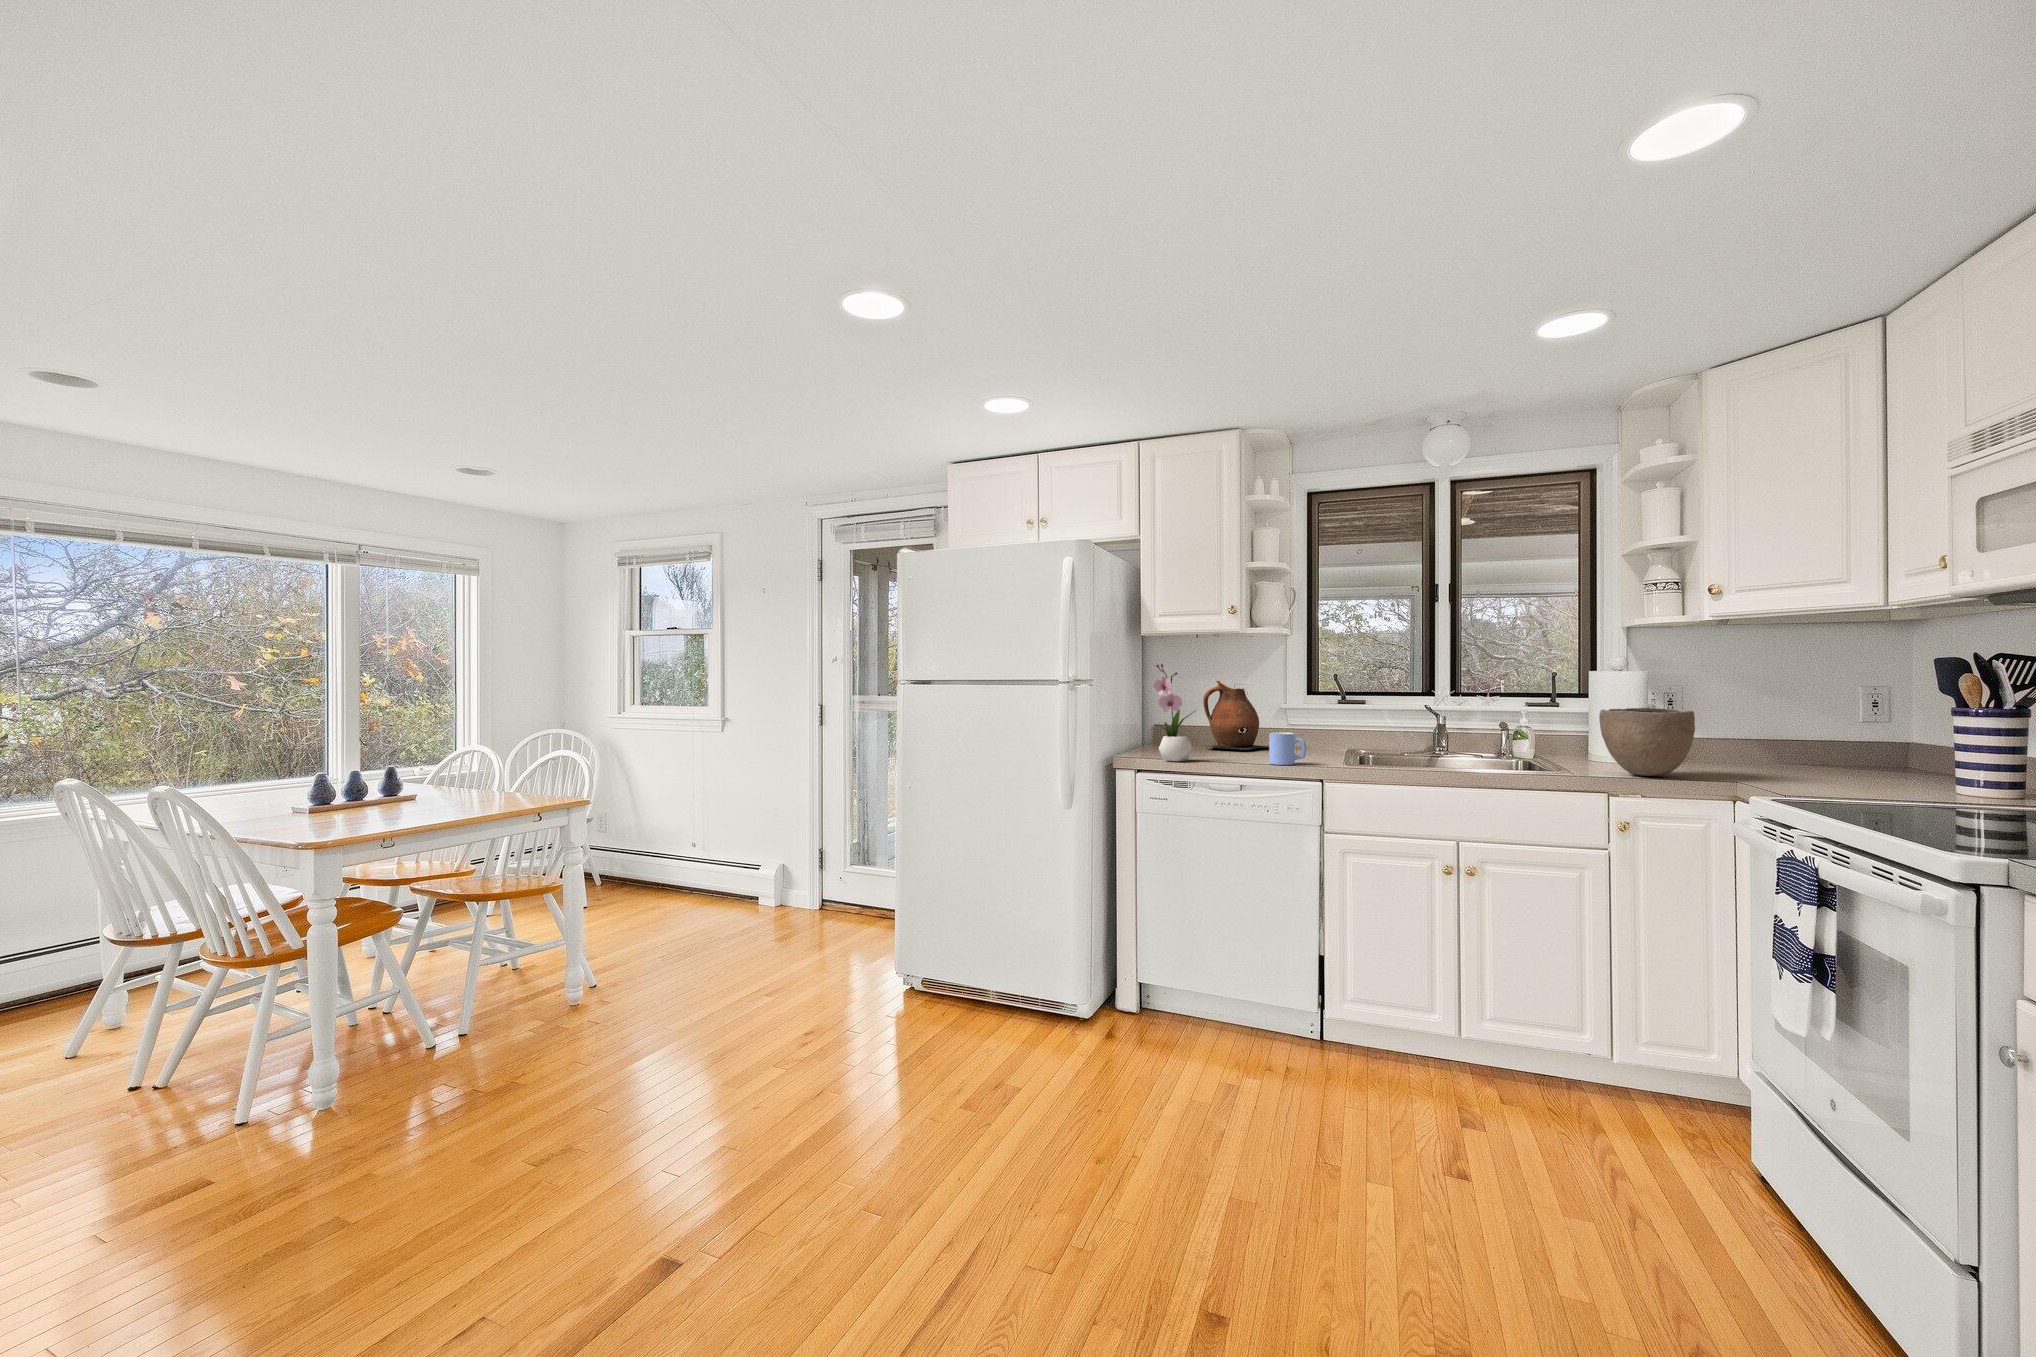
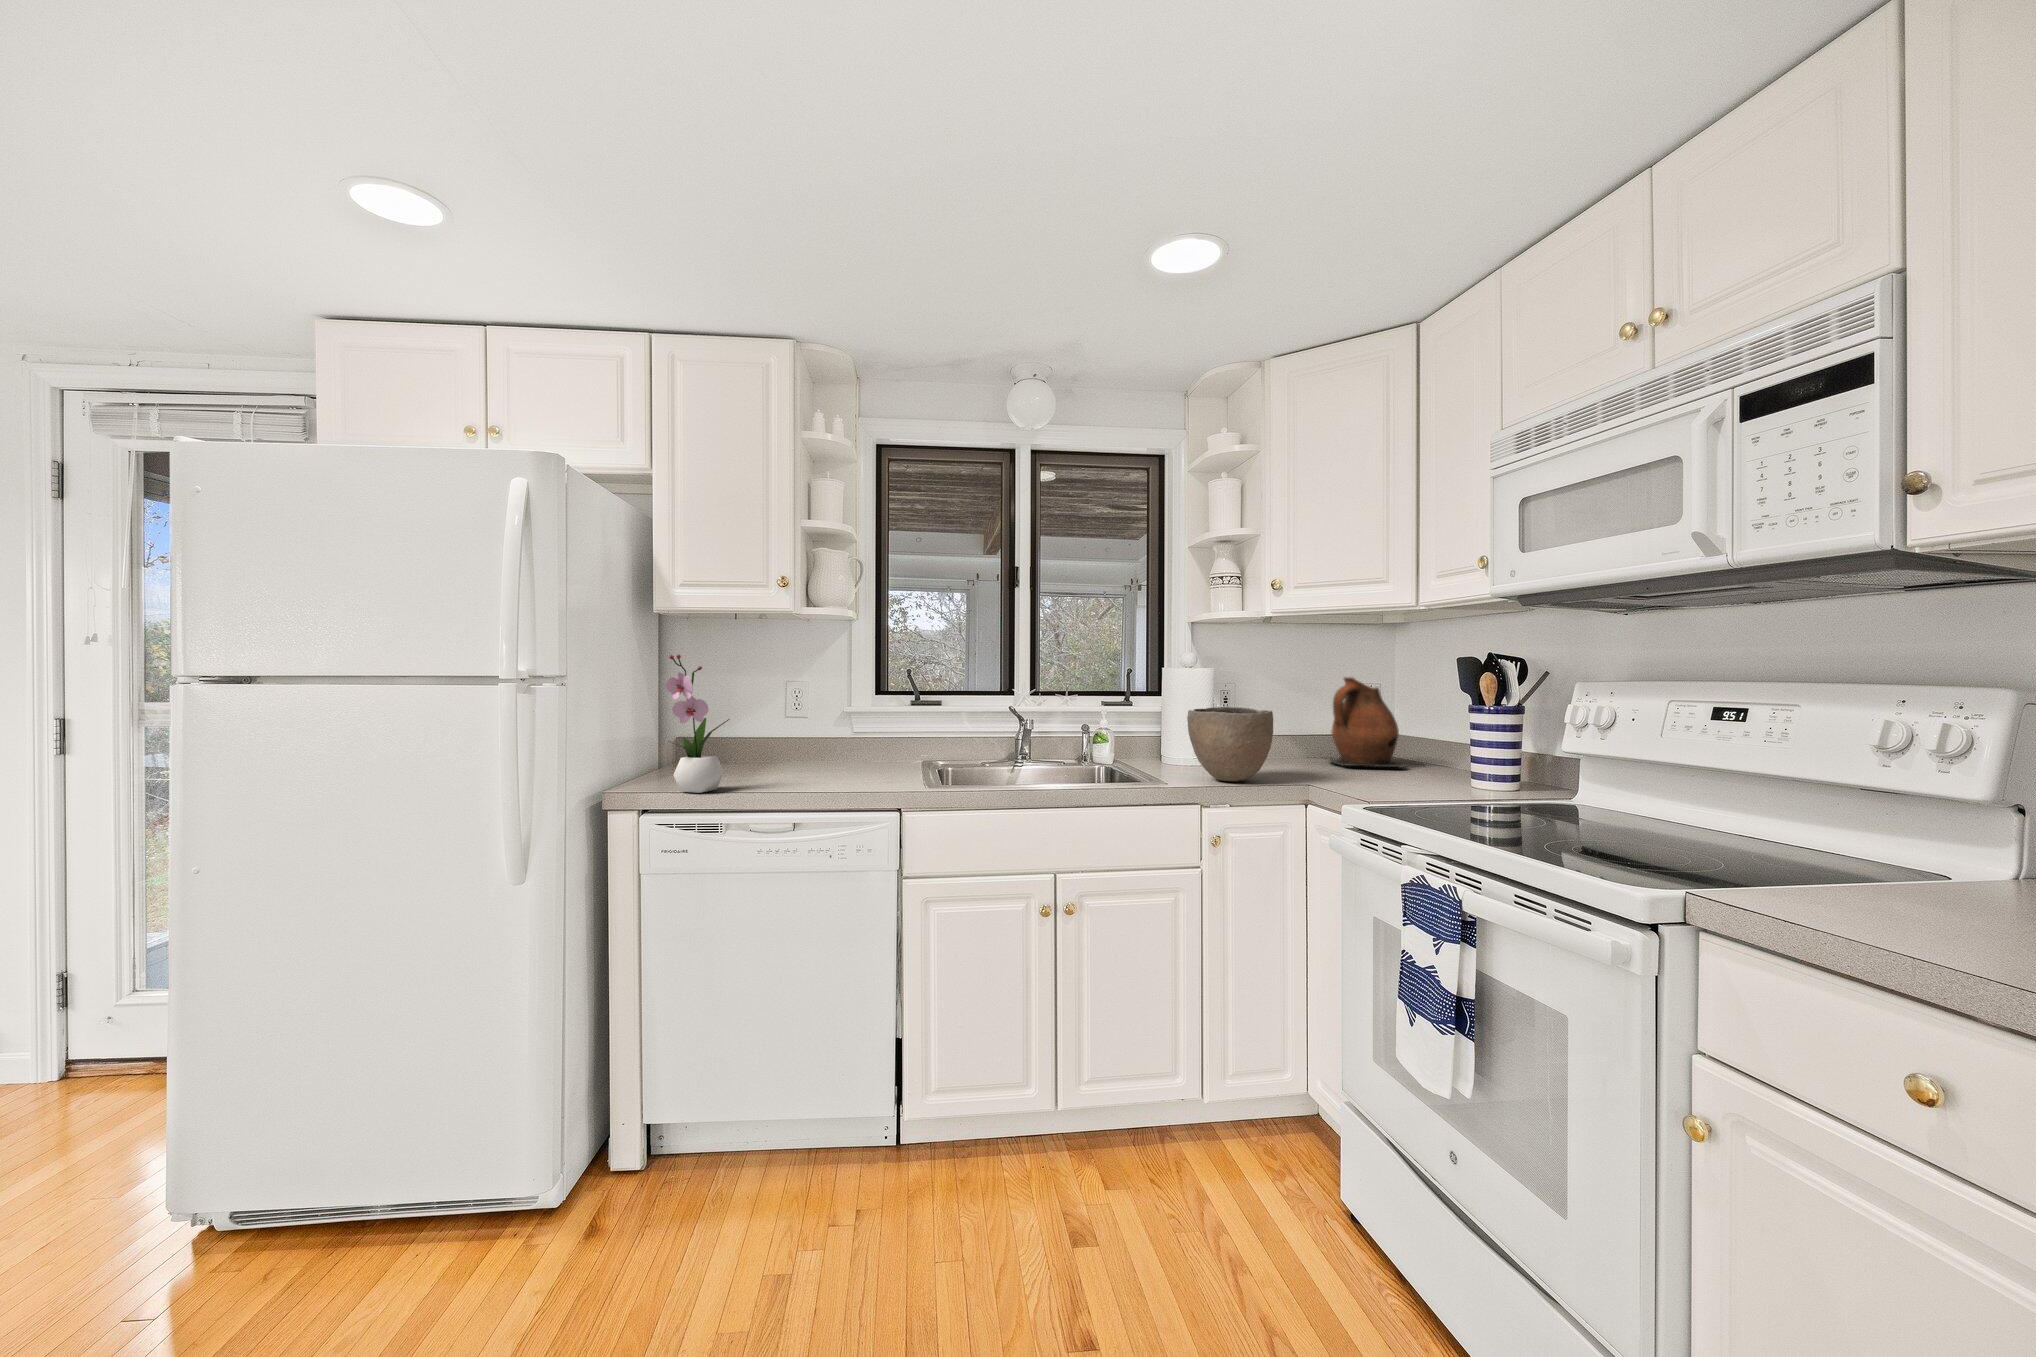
ceramic pitcher: present [1203,681,1269,750] -> present [1330,677,1405,768]
mug: present [1269,733,1306,765] -> none [830,746,877,790]

